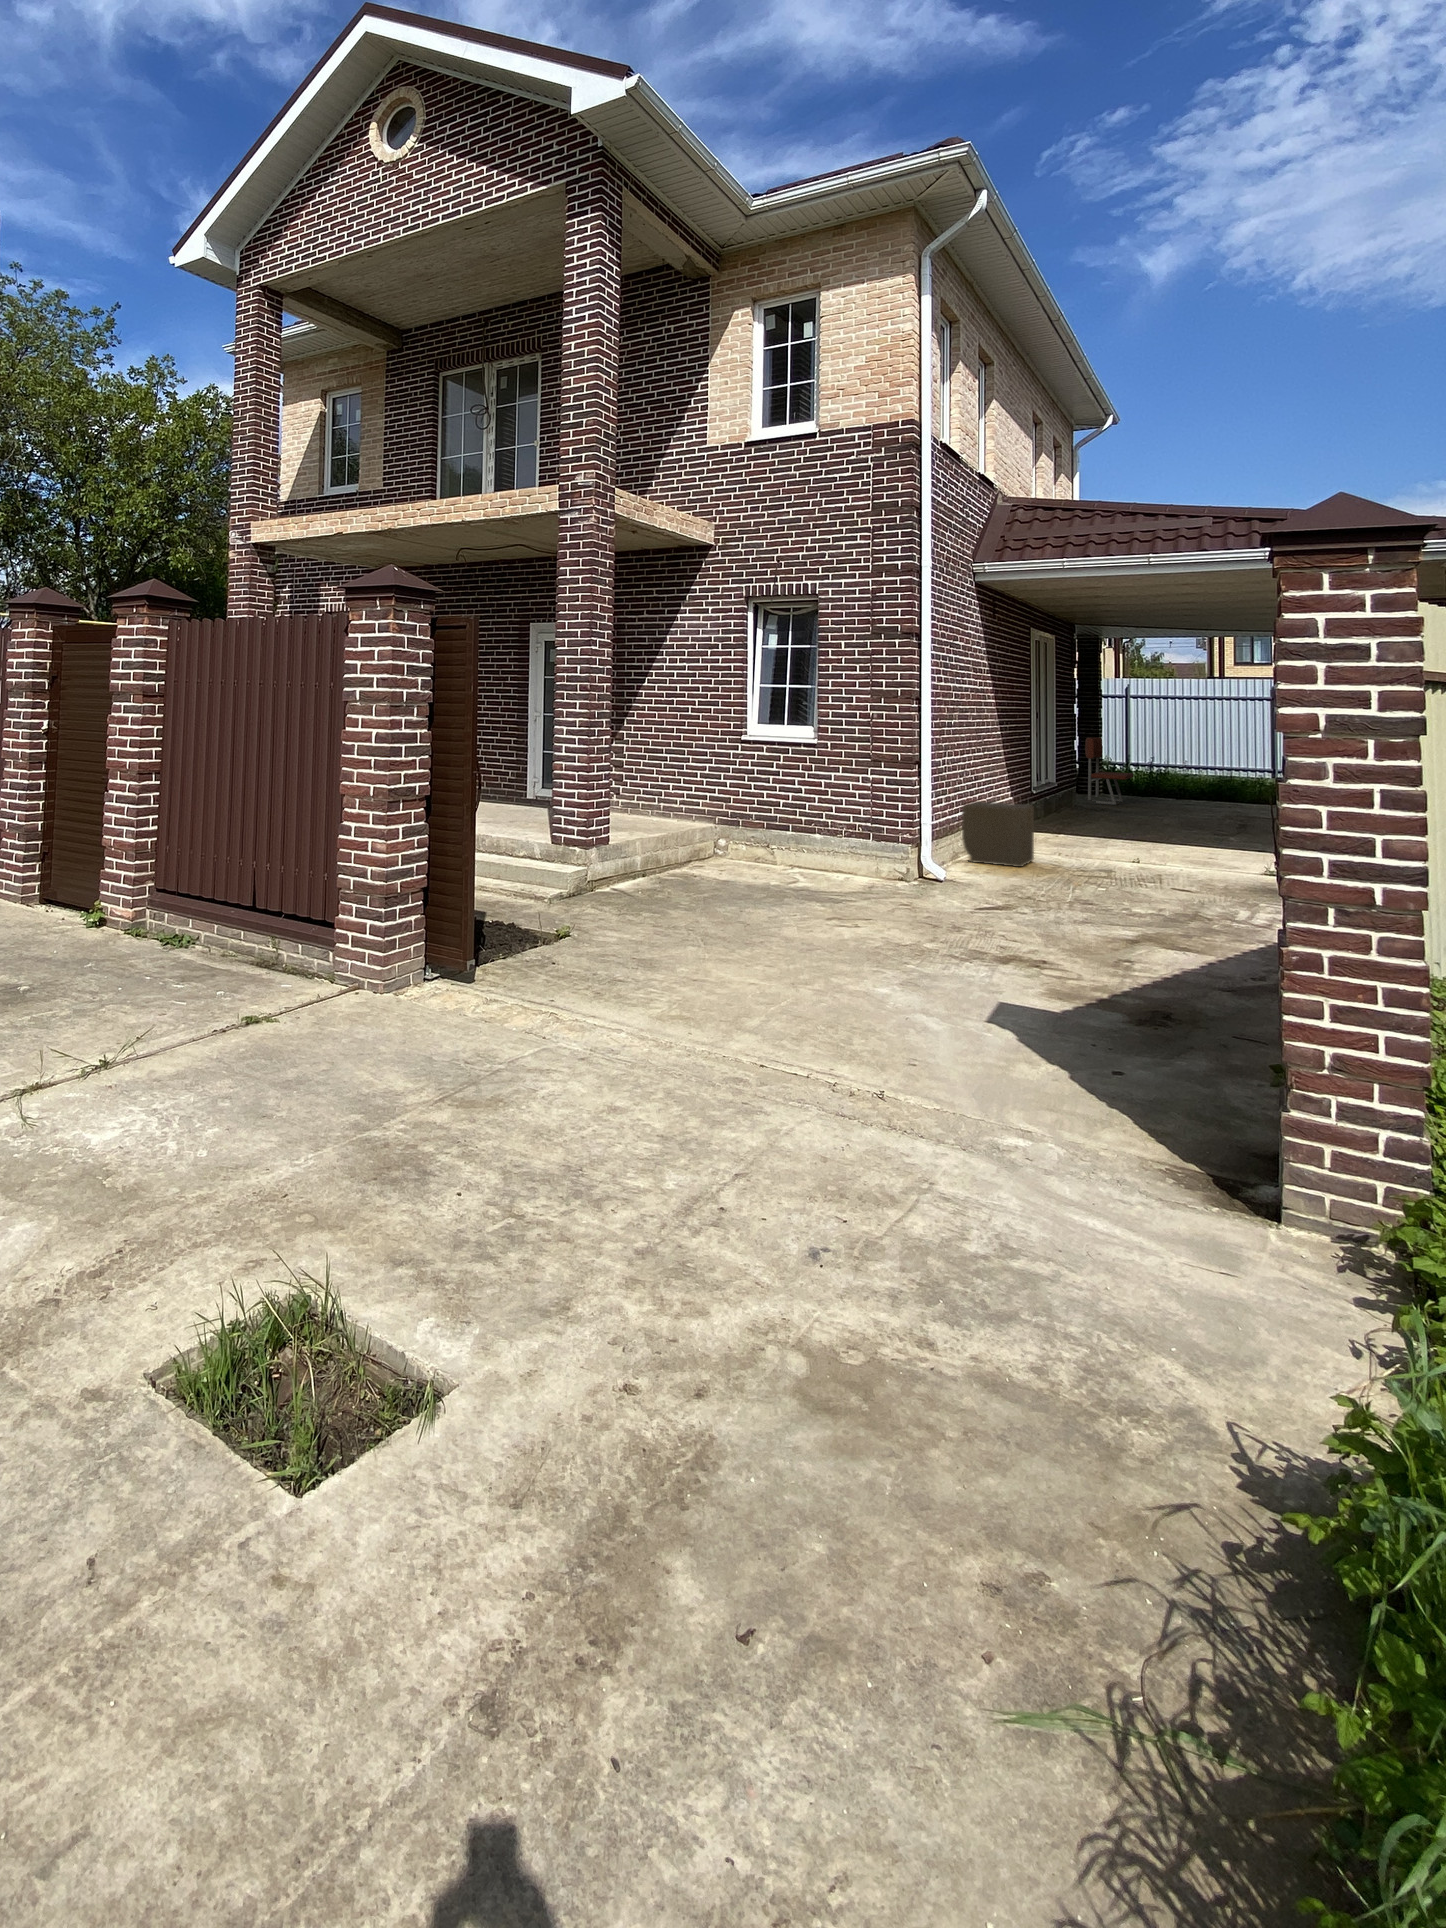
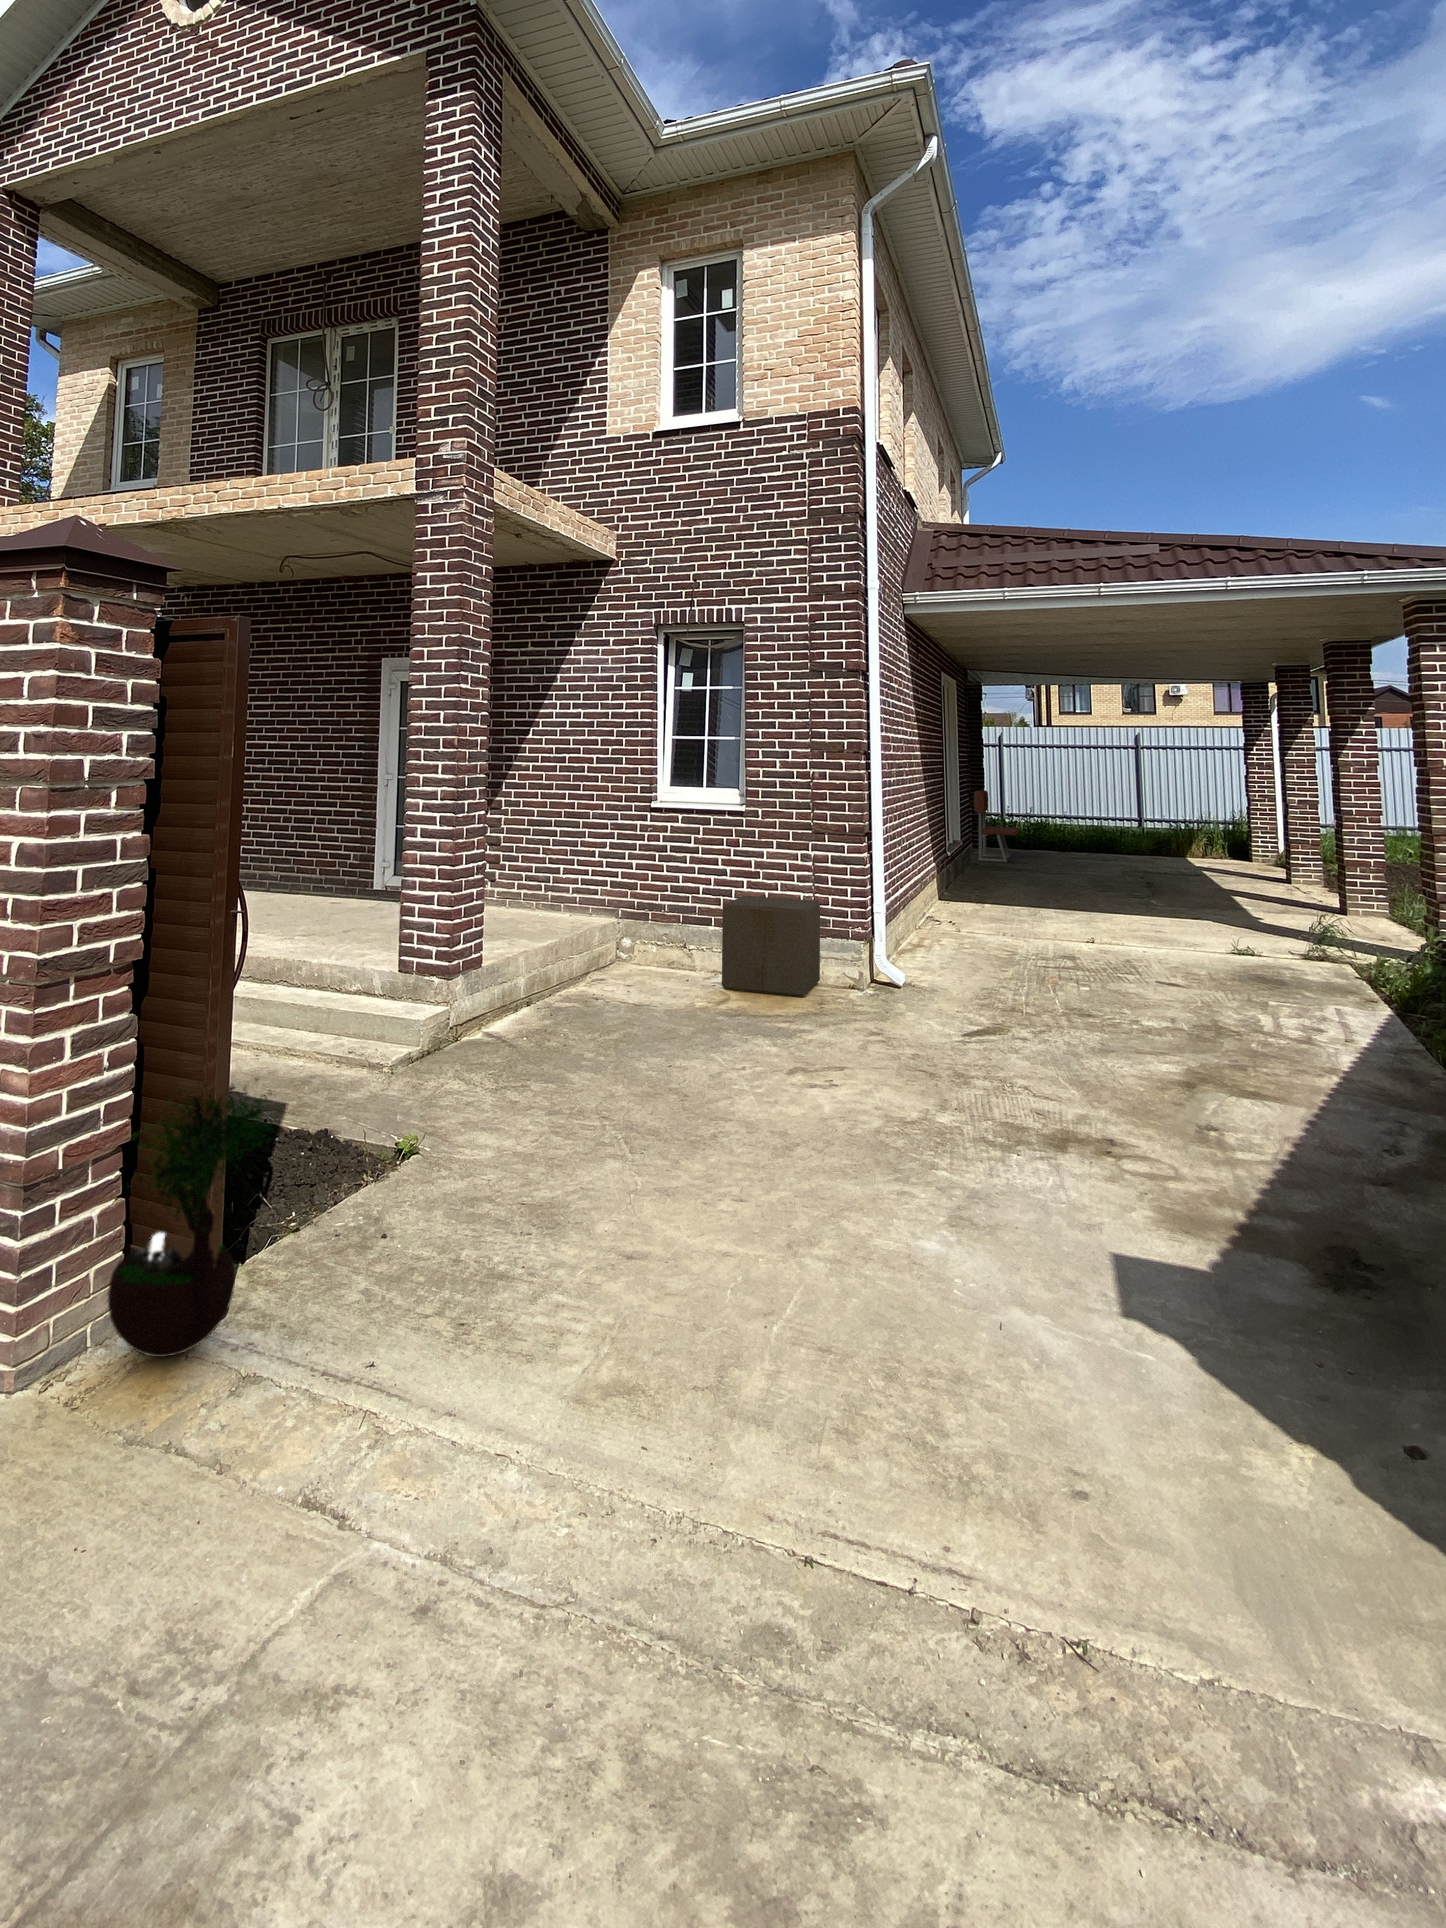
cardboard box: present [962,801,1034,867] -> present [722,896,820,997]
potted tree: none [417,846,499,984] -> present [108,1072,282,1357]

